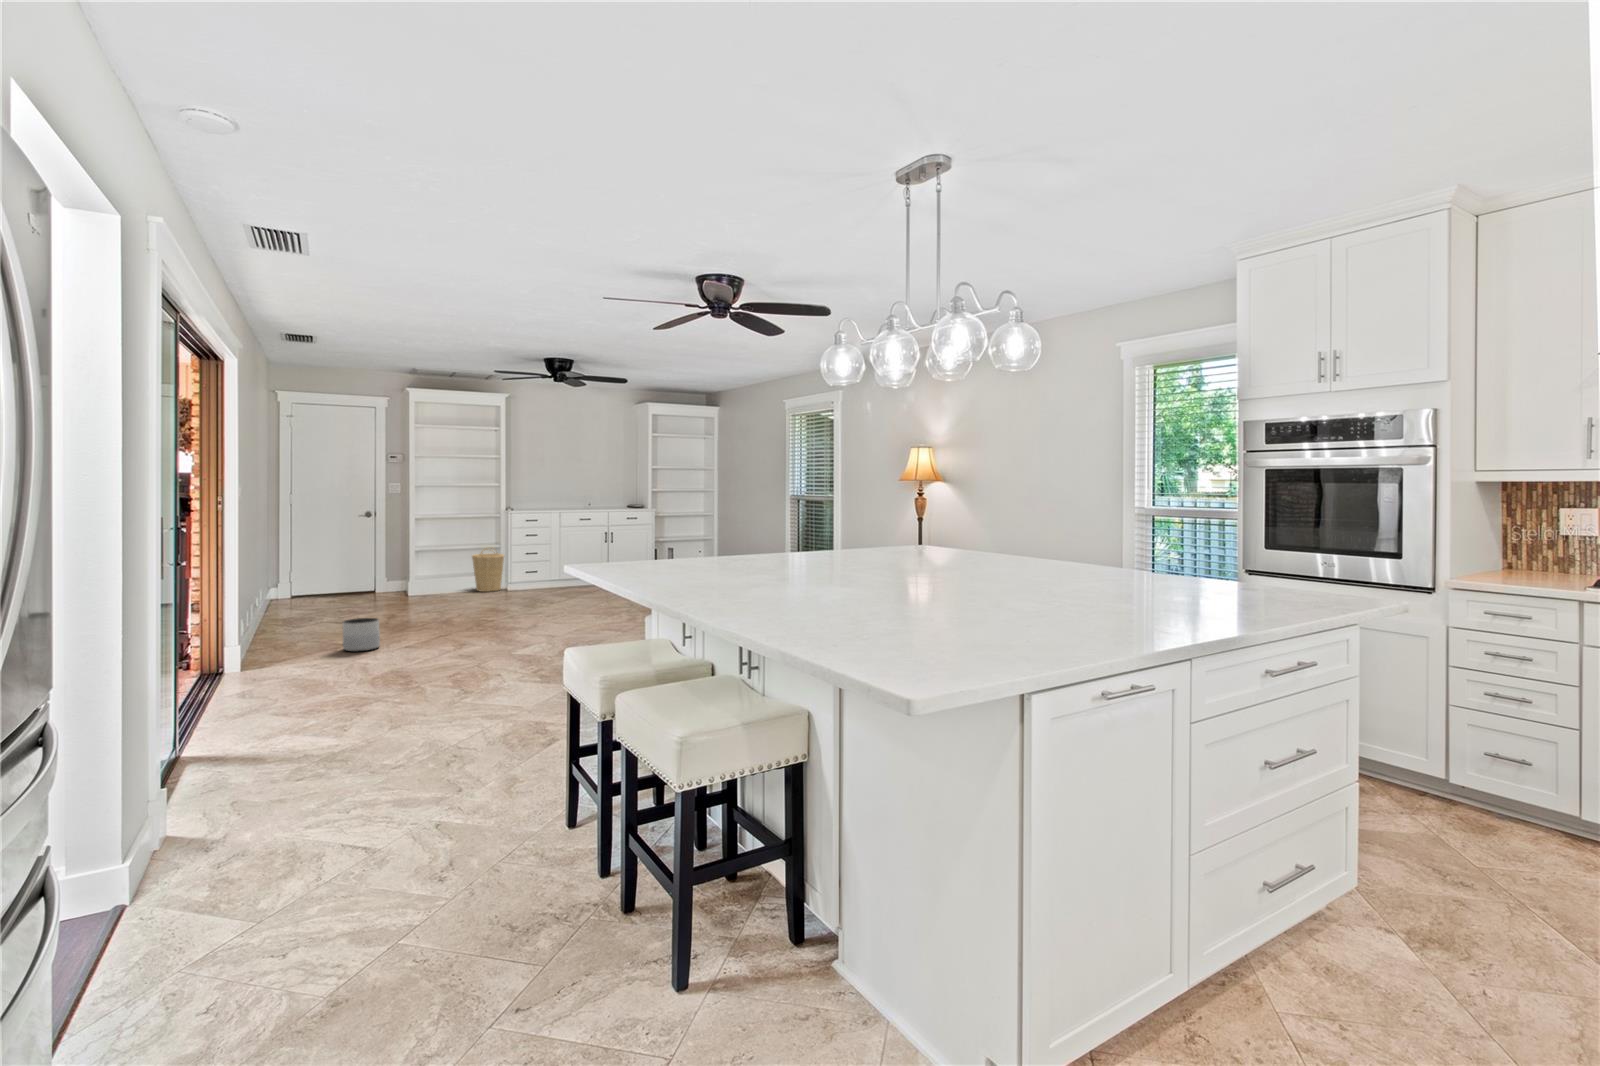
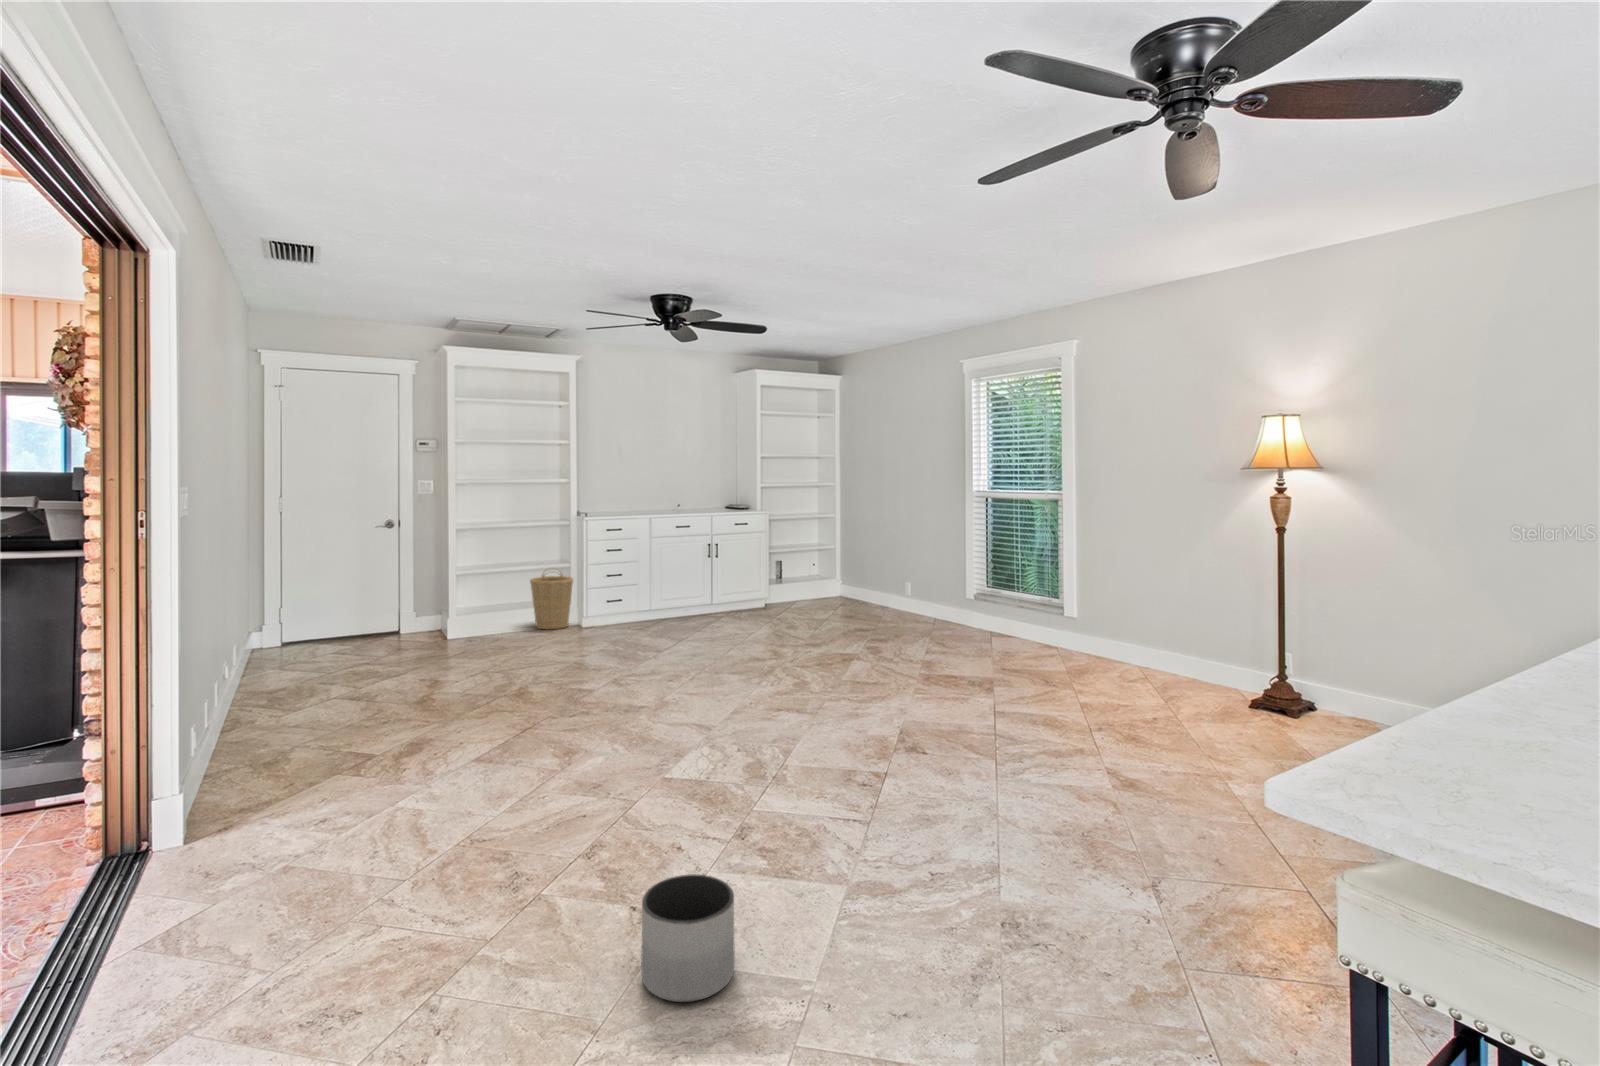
planter: present [343,618,380,652] -> present [641,874,735,1002]

